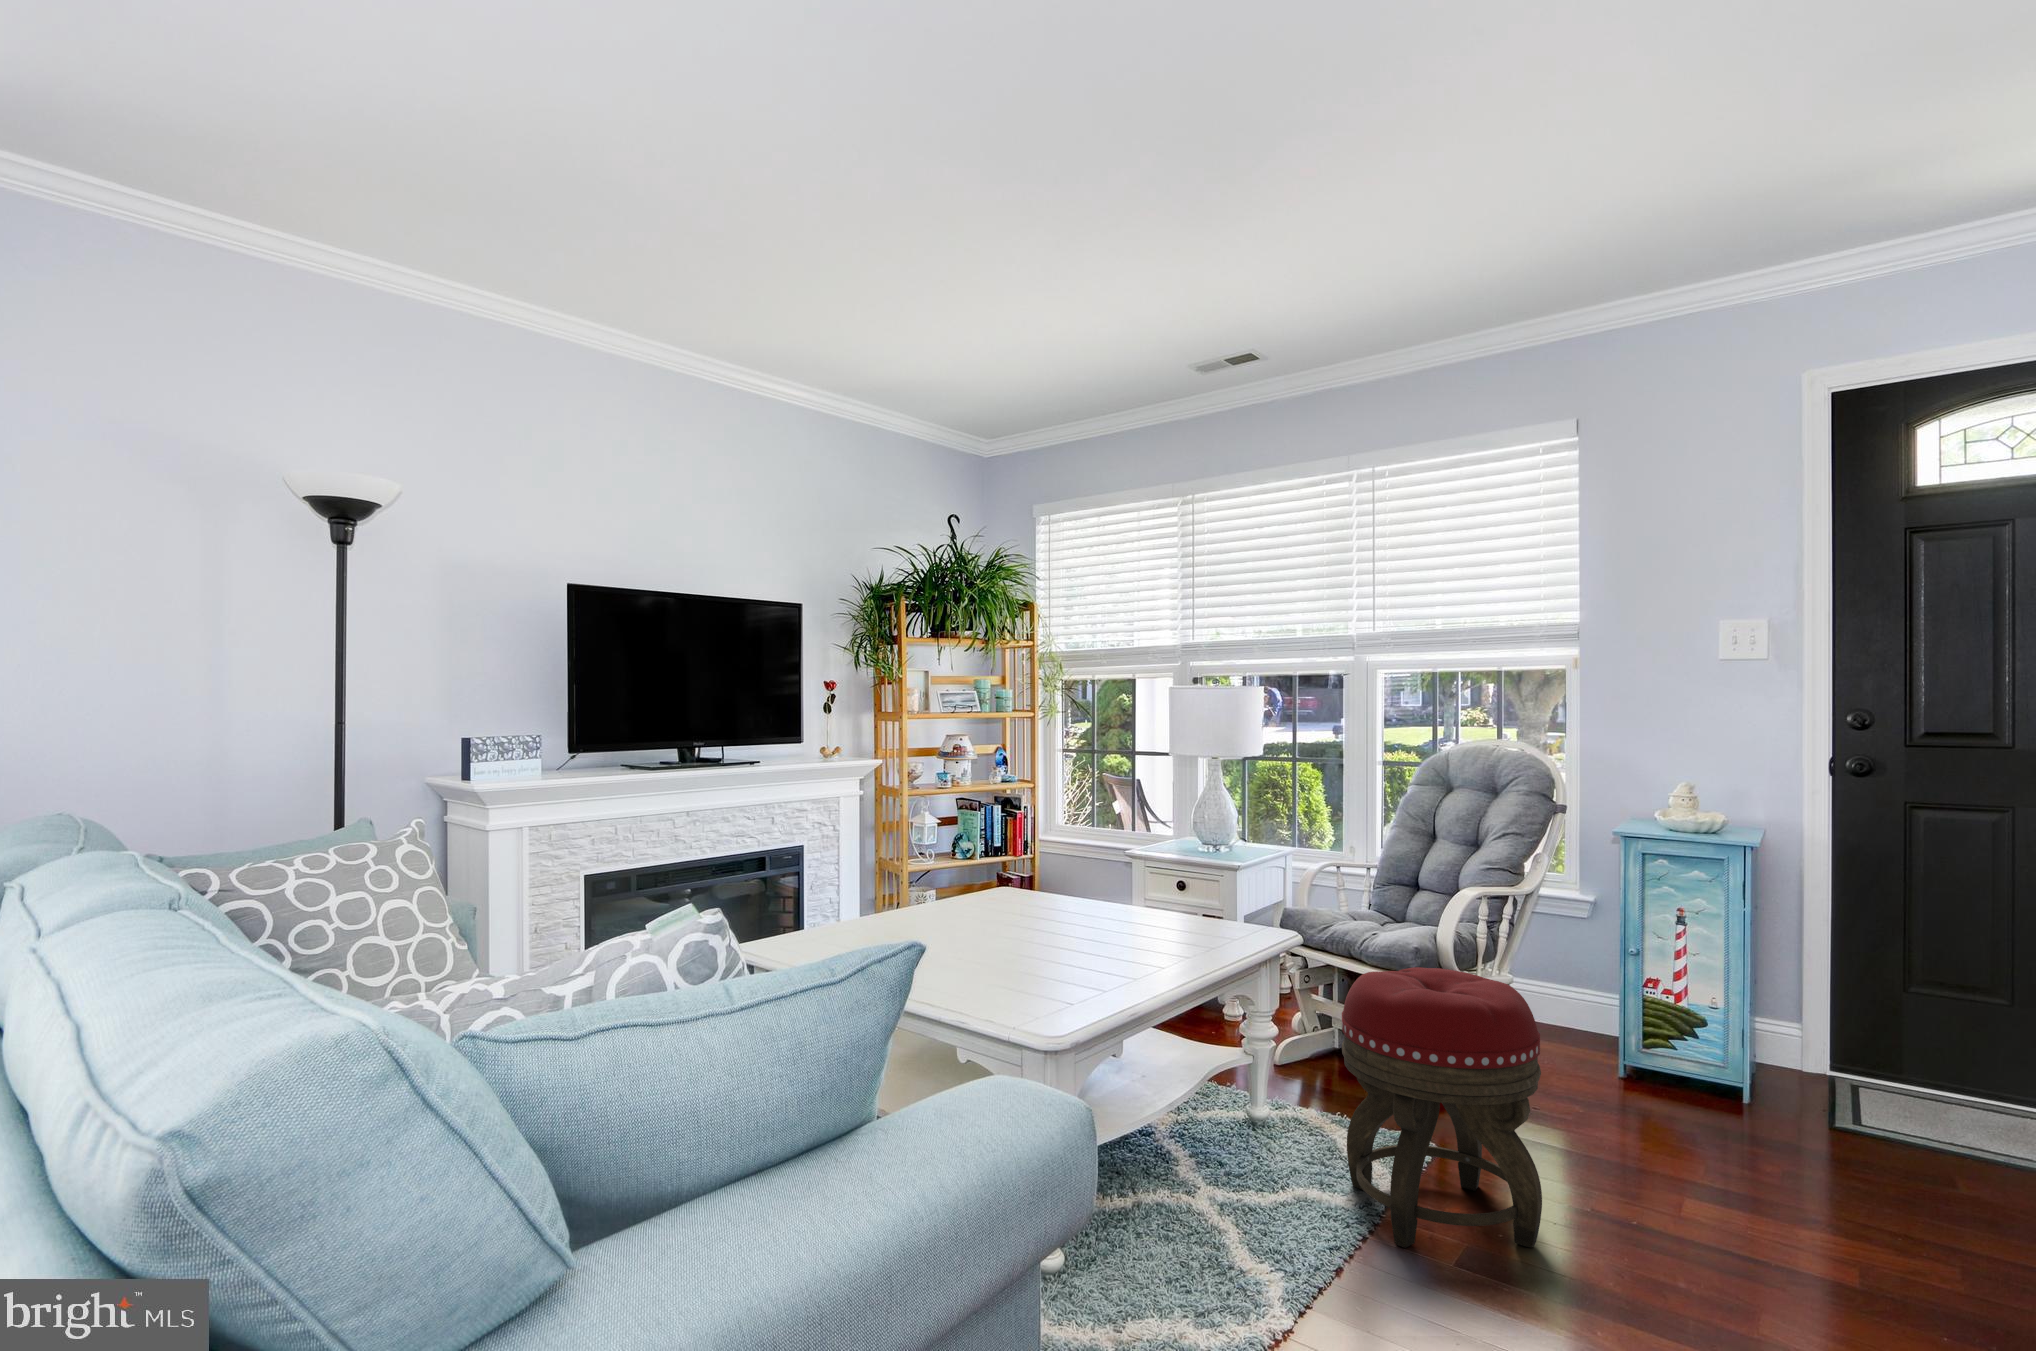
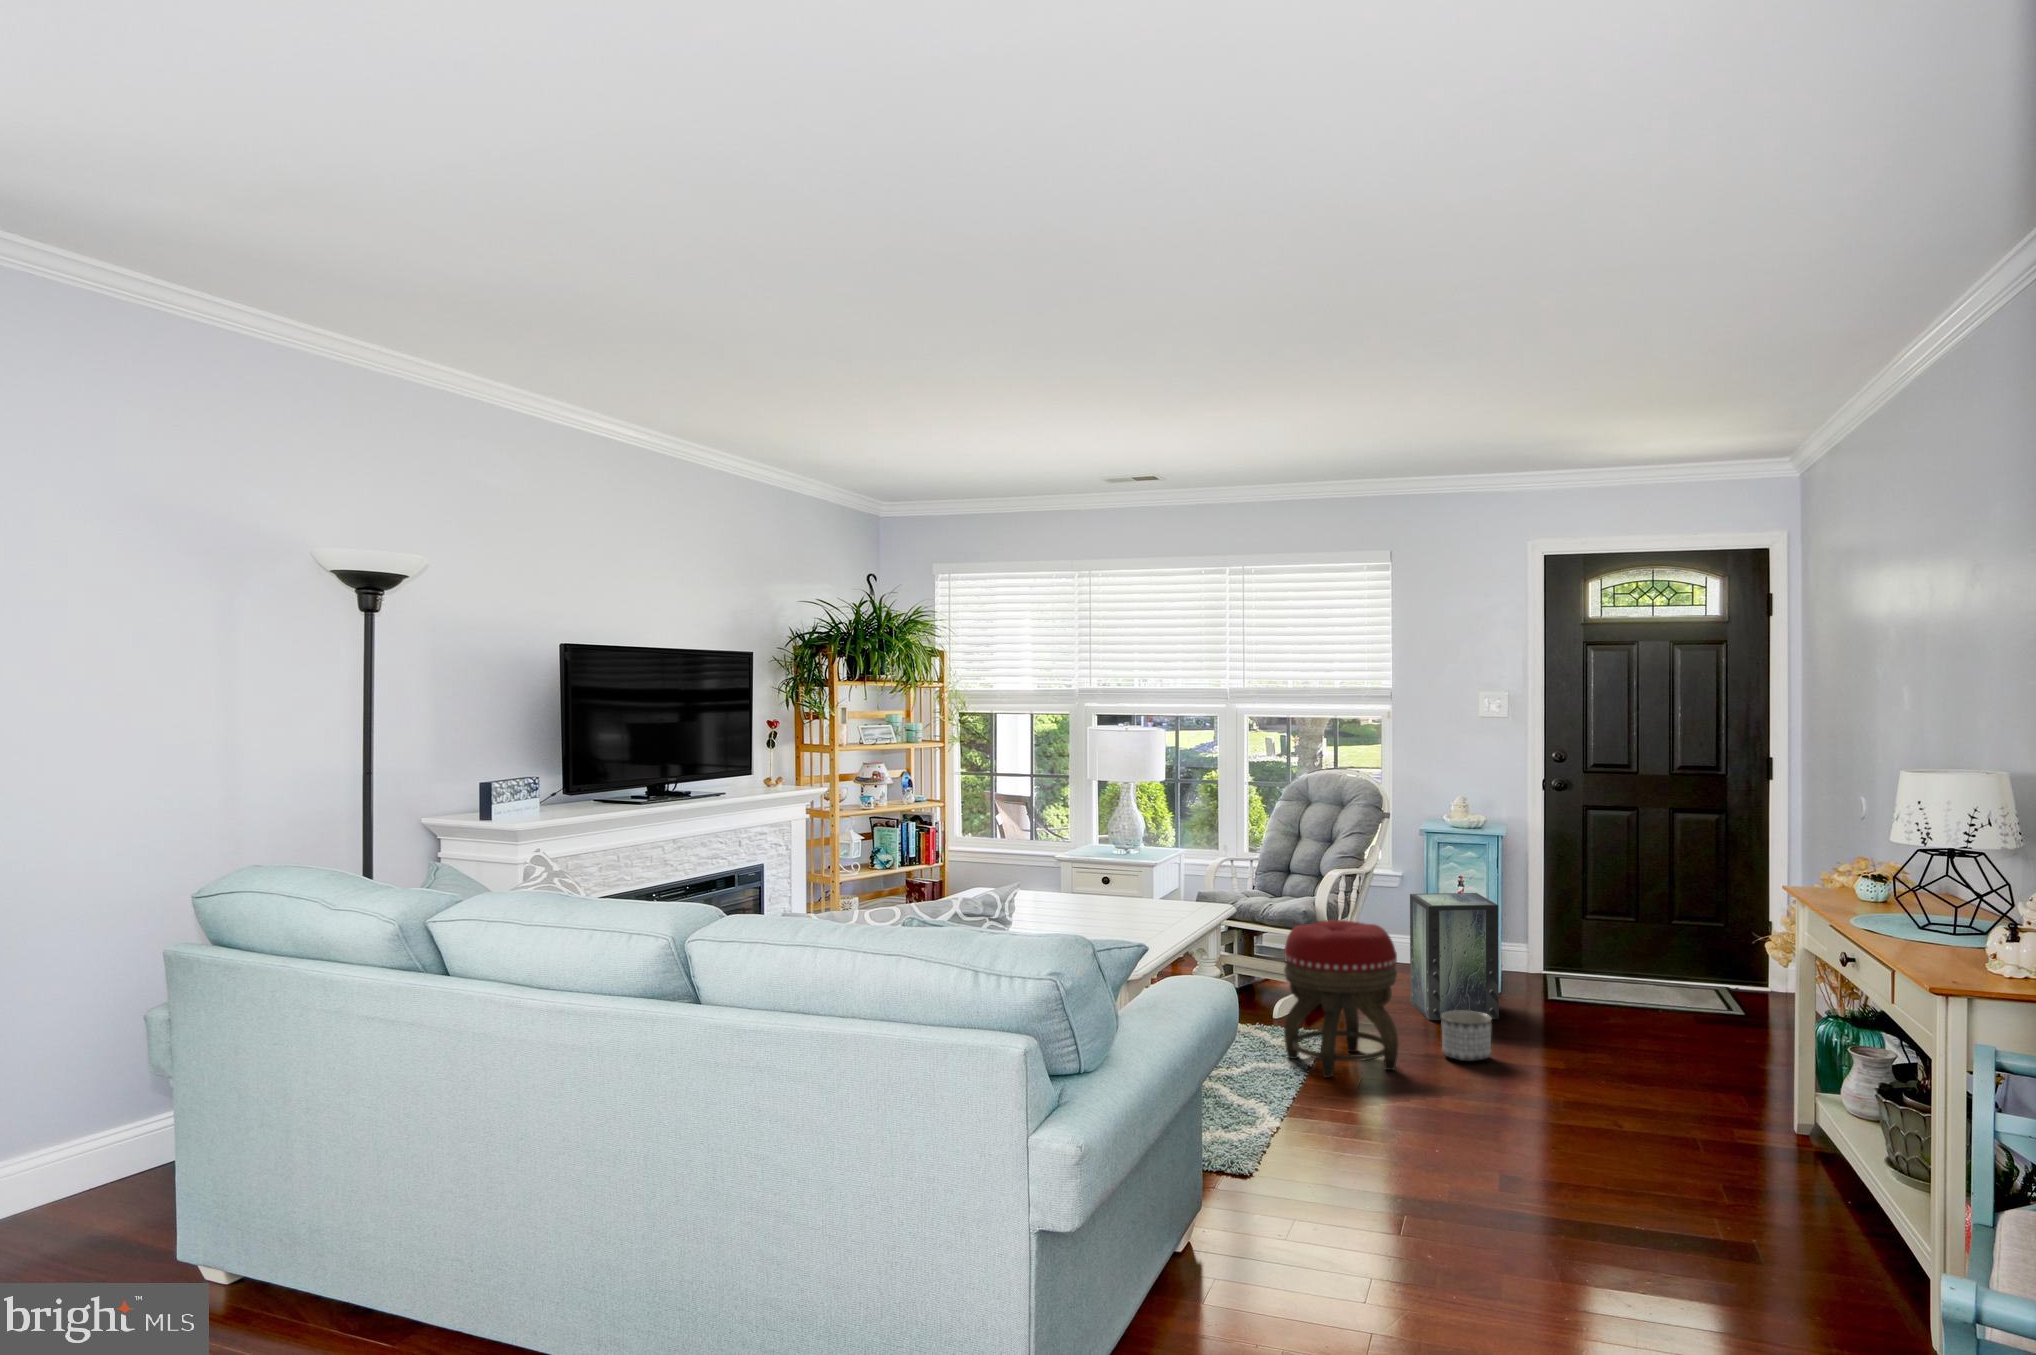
storage box: none [1594,933,1748,1152] -> present [1410,893,1499,1020]
planter: none [1631,1146,1731,1250] -> present [1442,1011,1491,1061]

